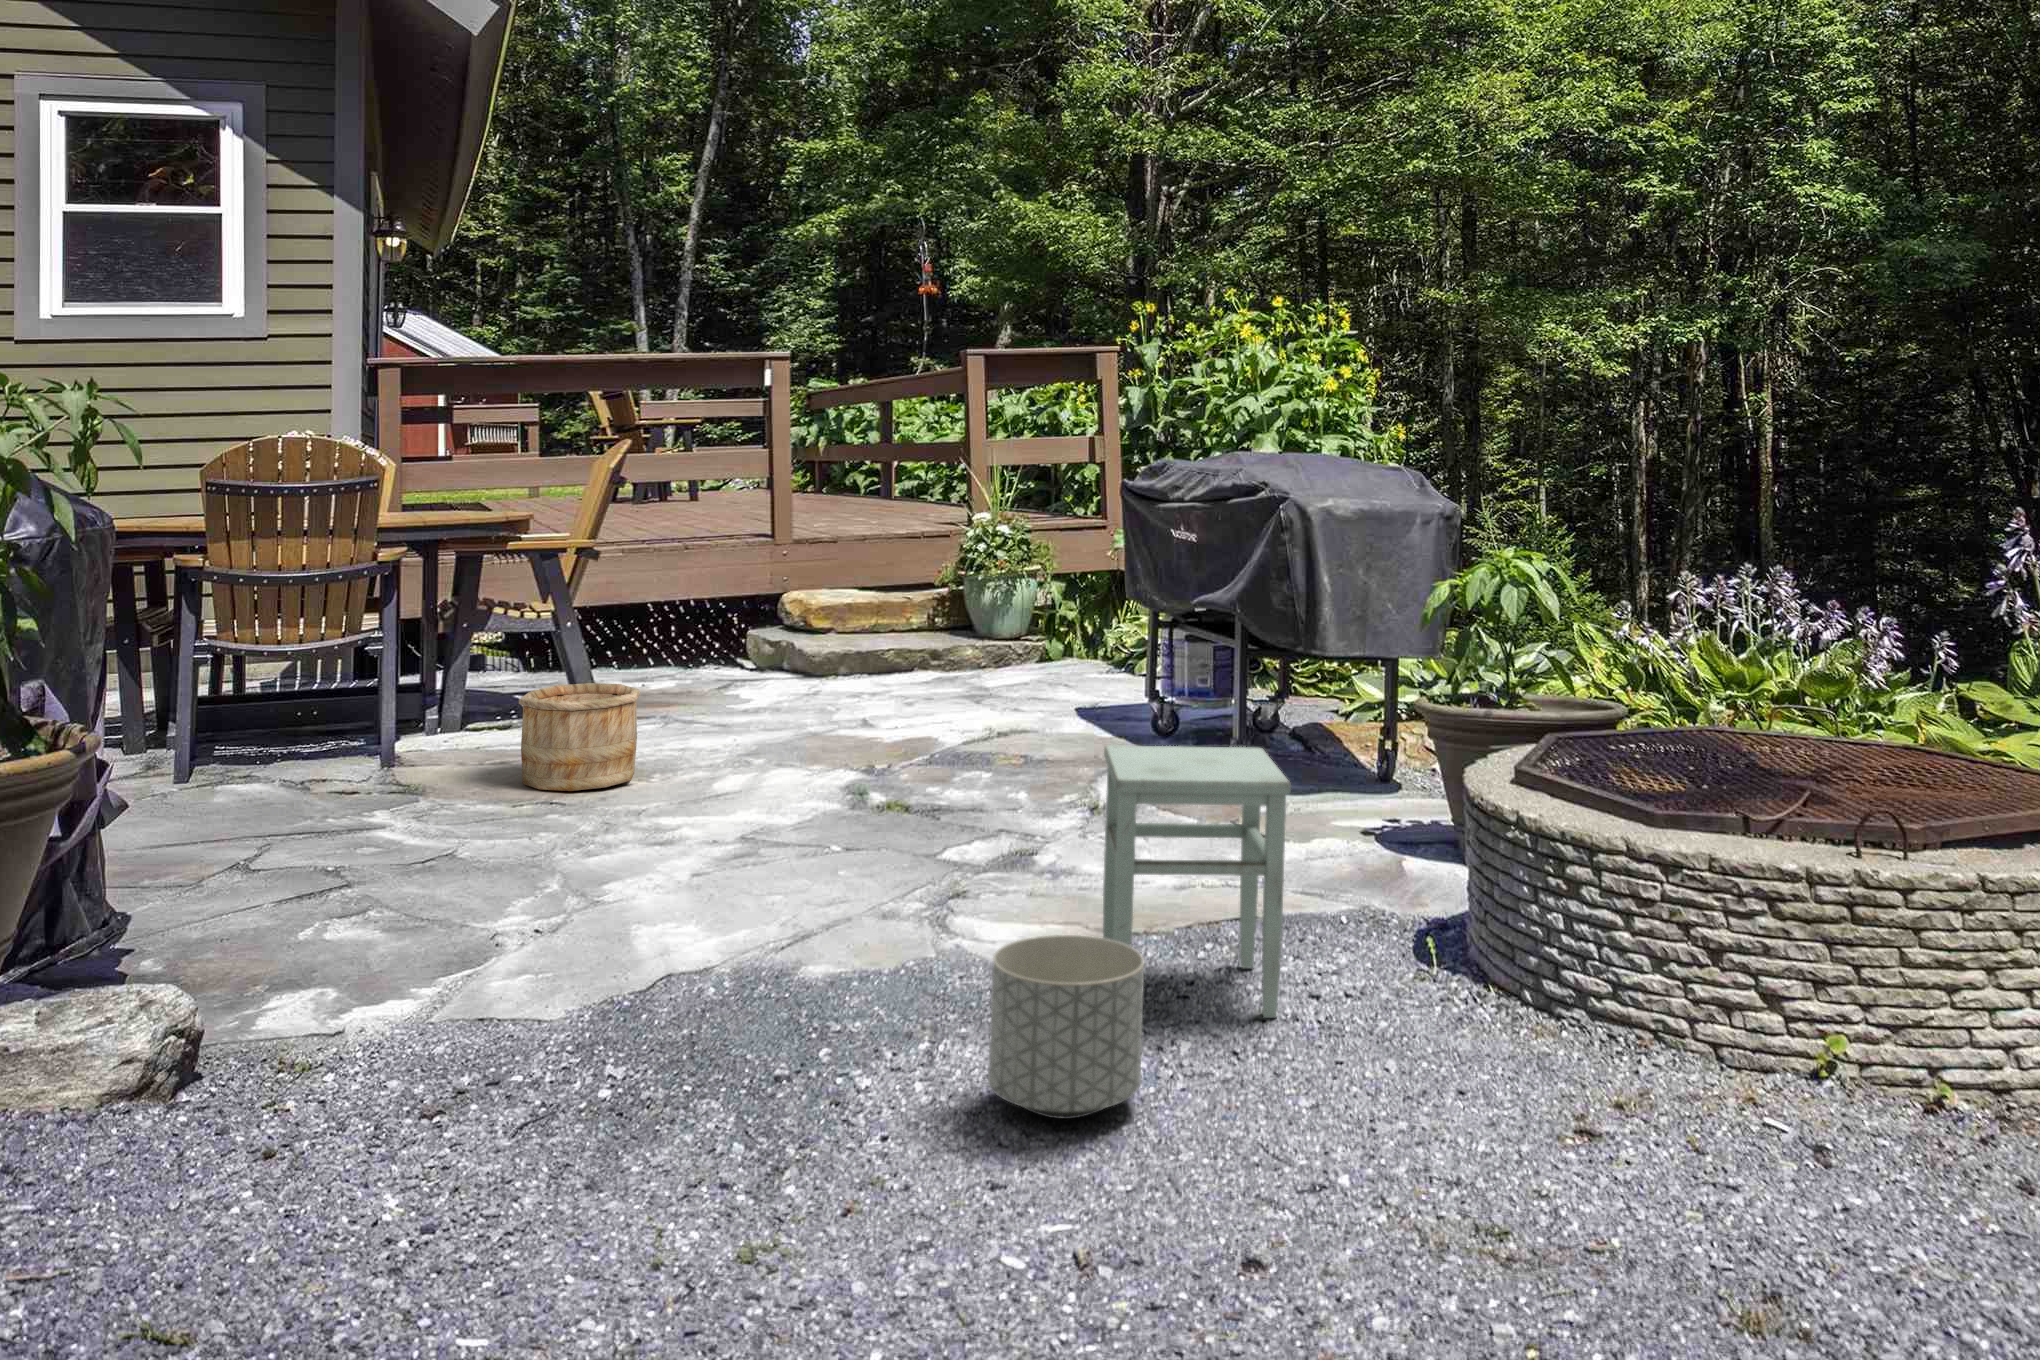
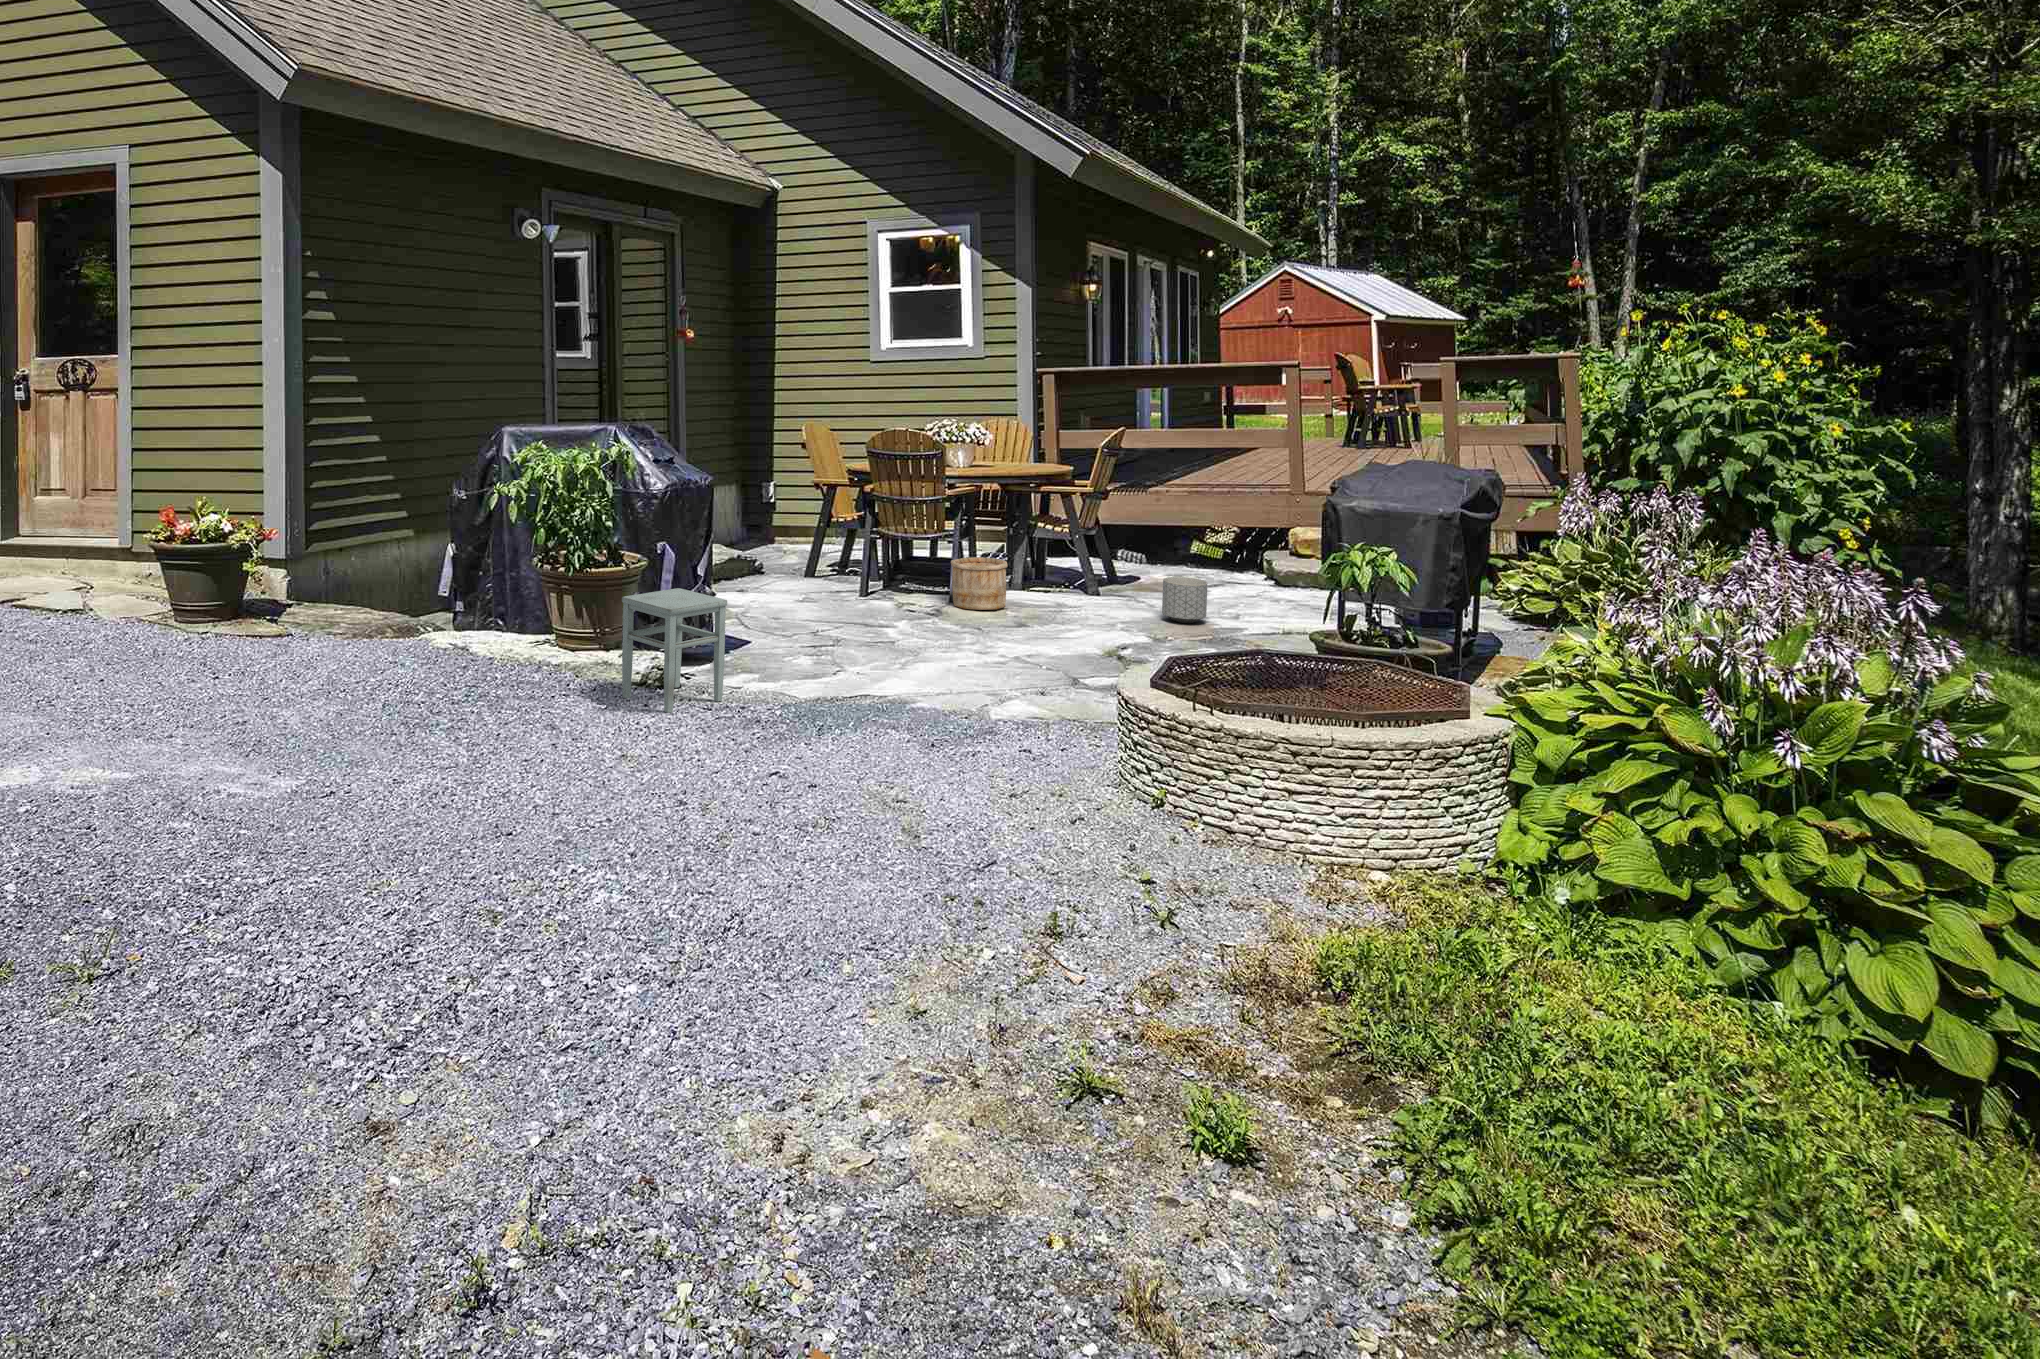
stool: present [1103,745,1291,1018] -> present [622,588,727,713]
planter: present [988,935,1144,1119] -> present [1162,577,1207,623]

